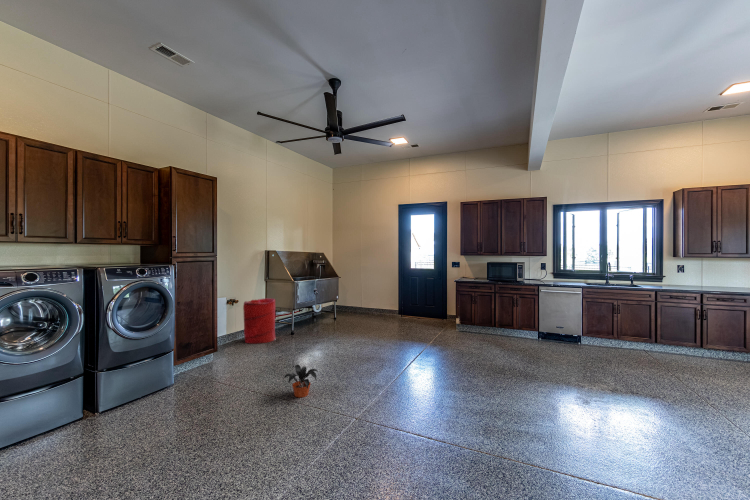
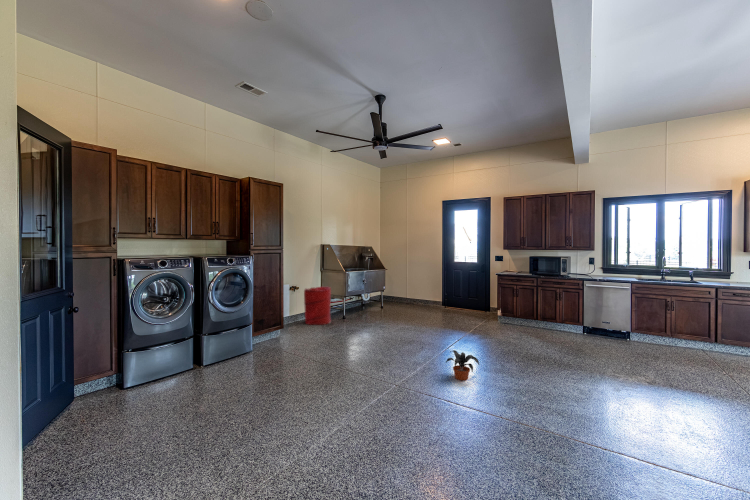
potted plant: present [284,365,318,398] -> present [446,350,479,380]

